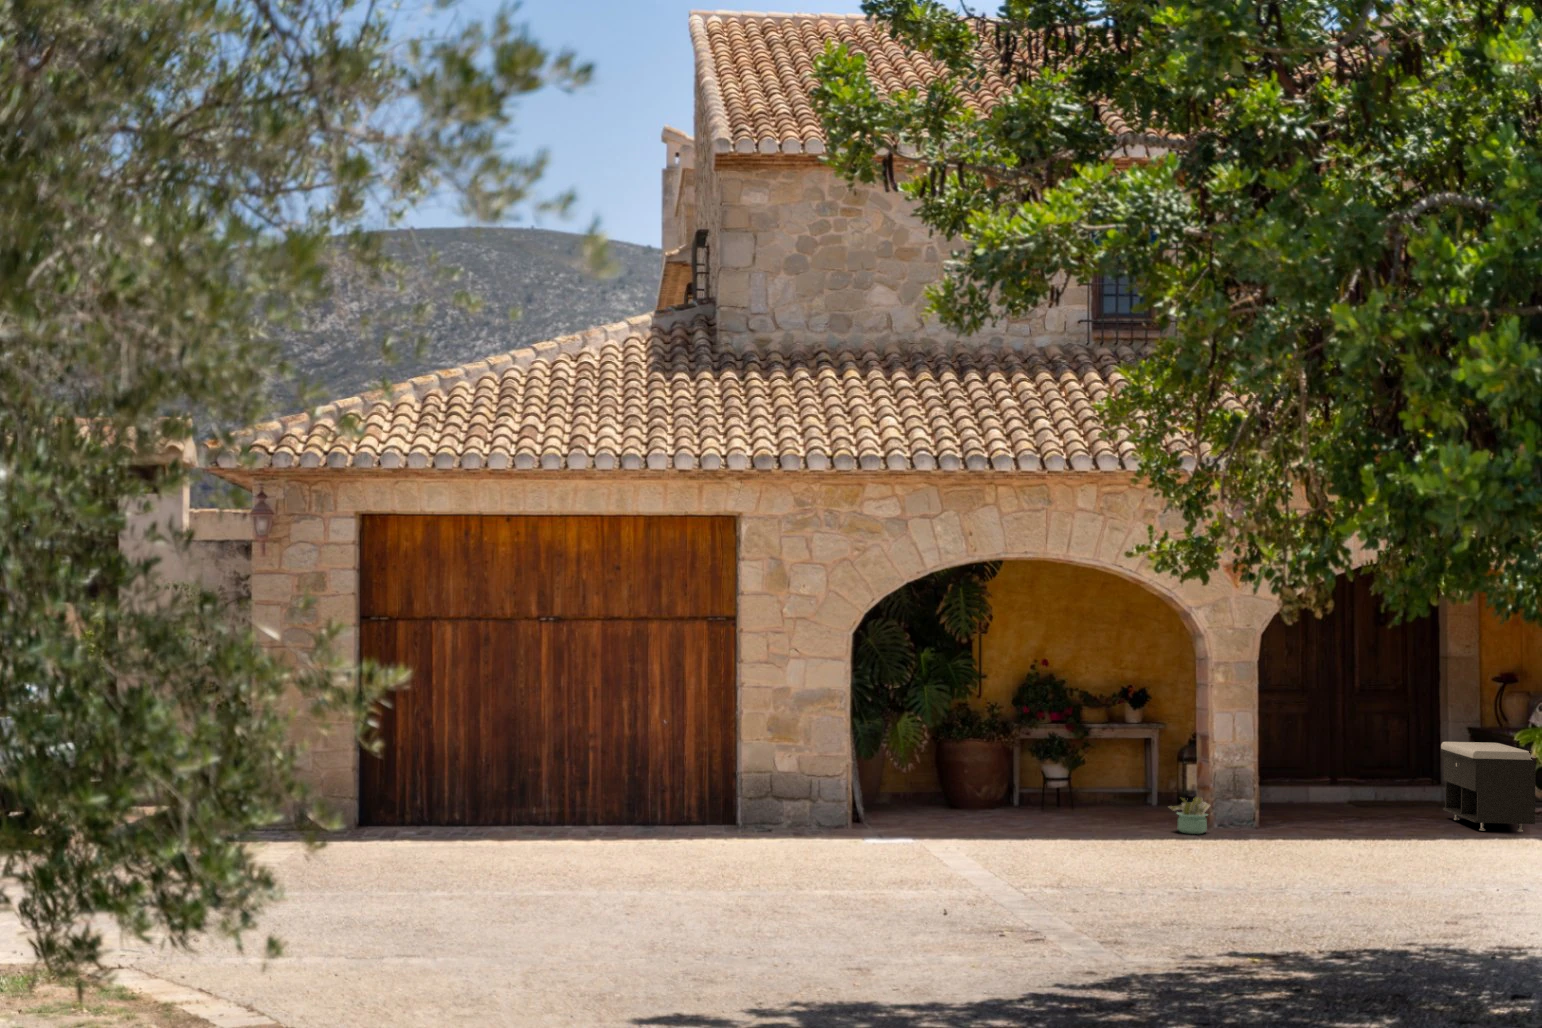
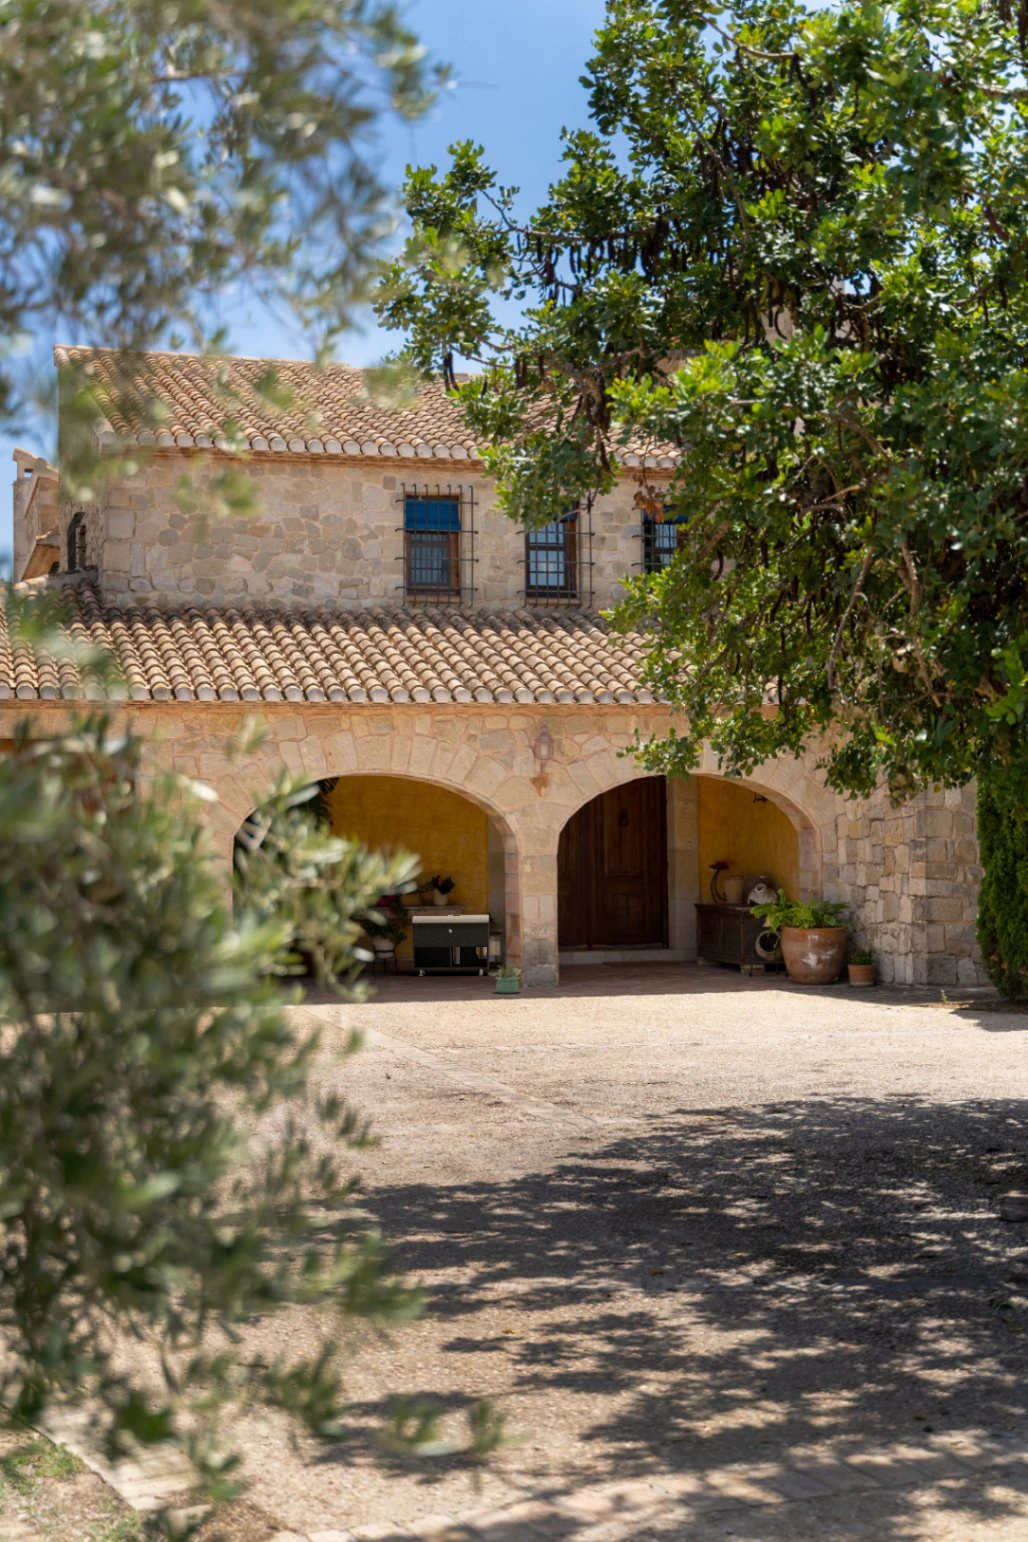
storage bench: present [1441,742,1536,832] -> present [412,915,489,976]

